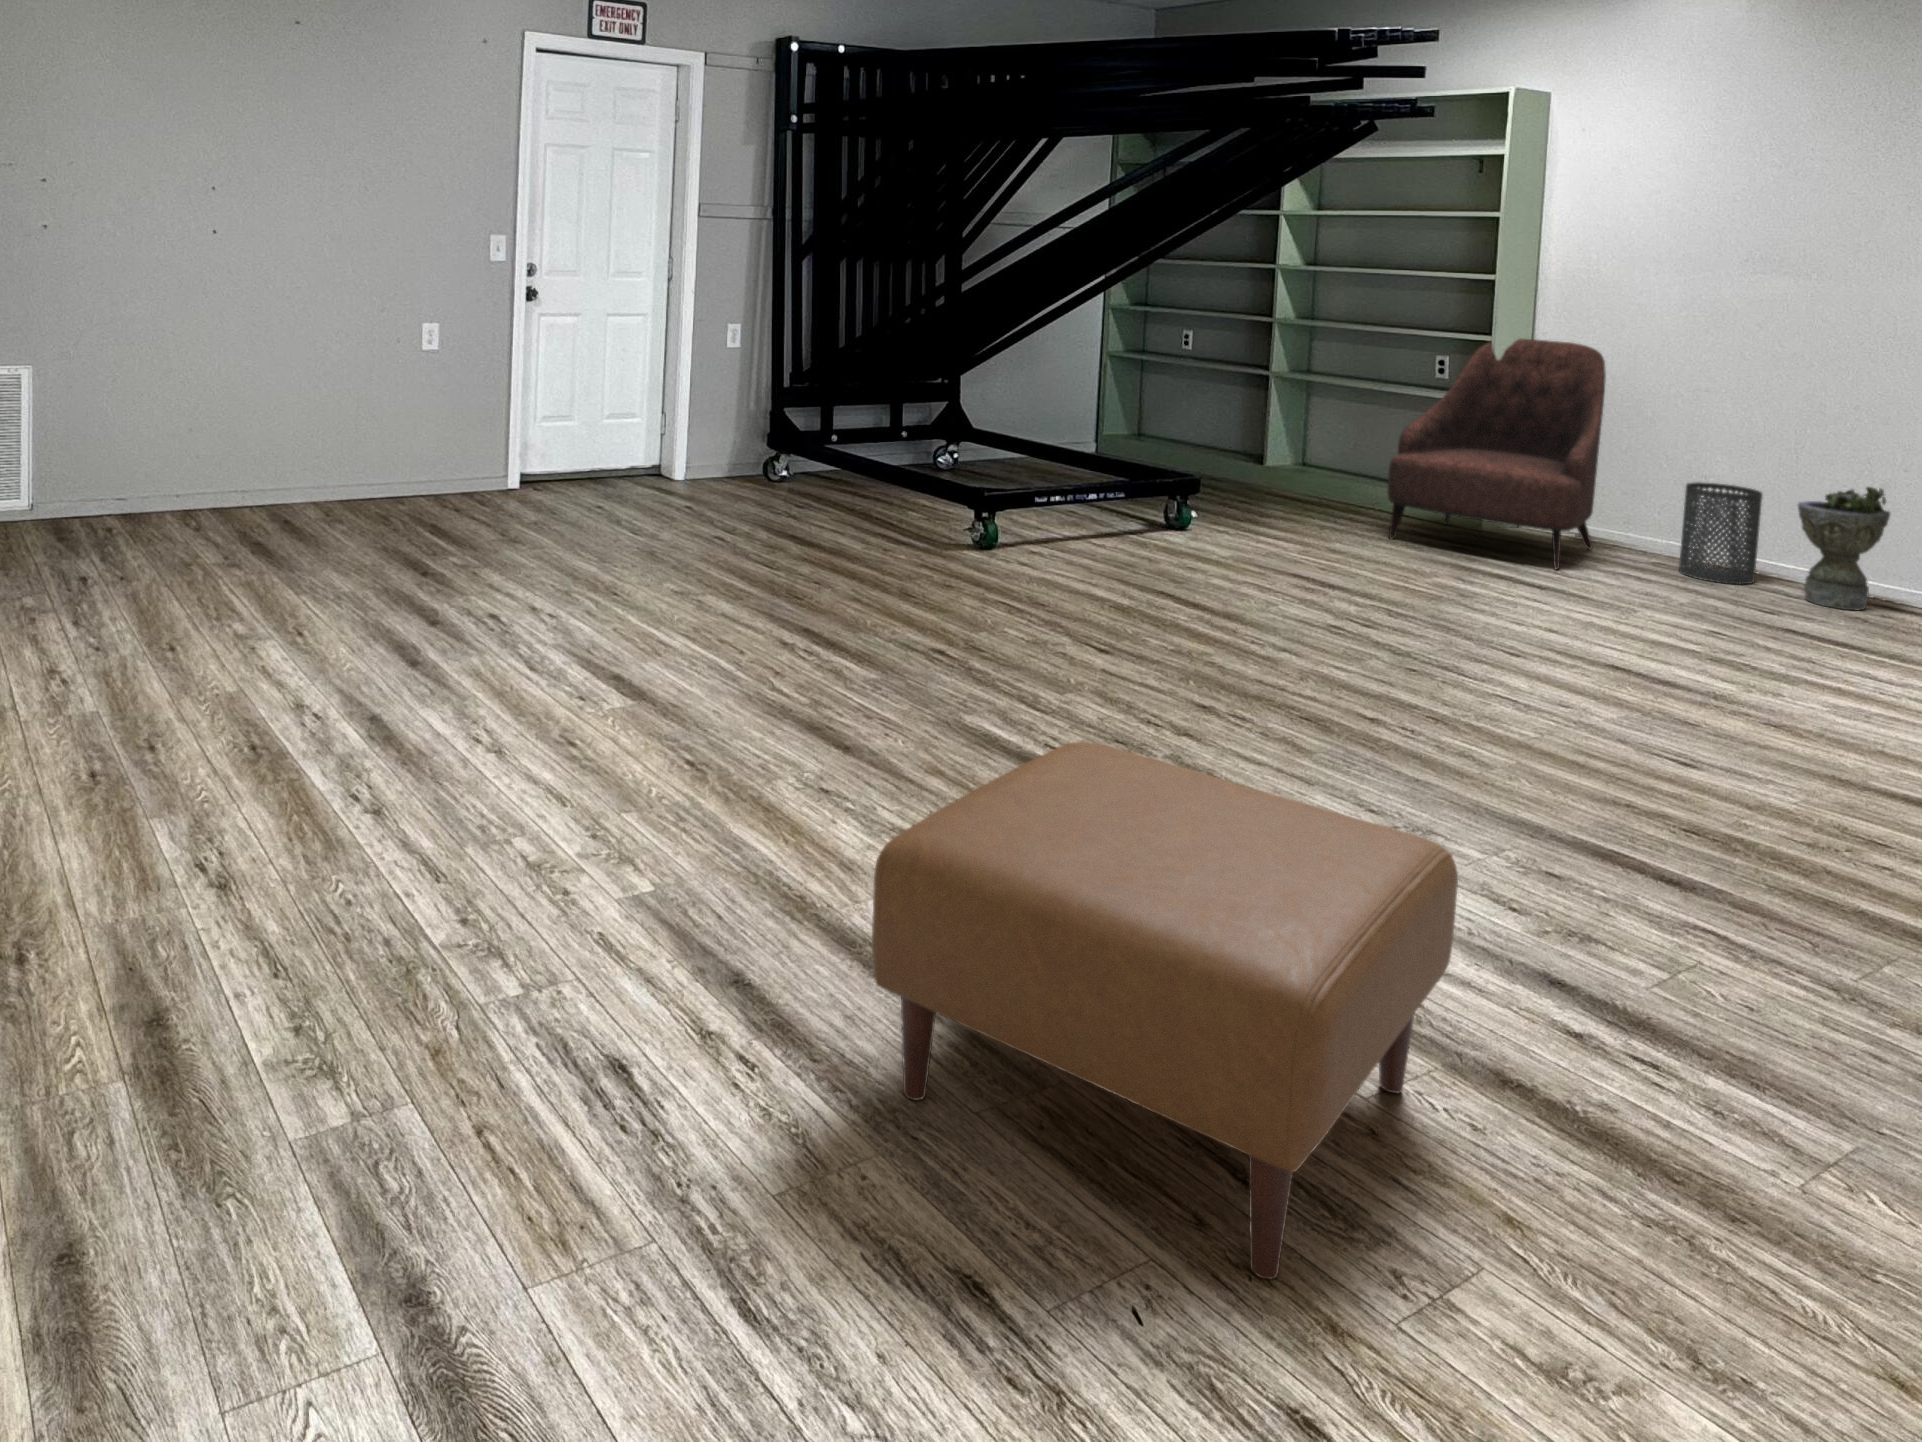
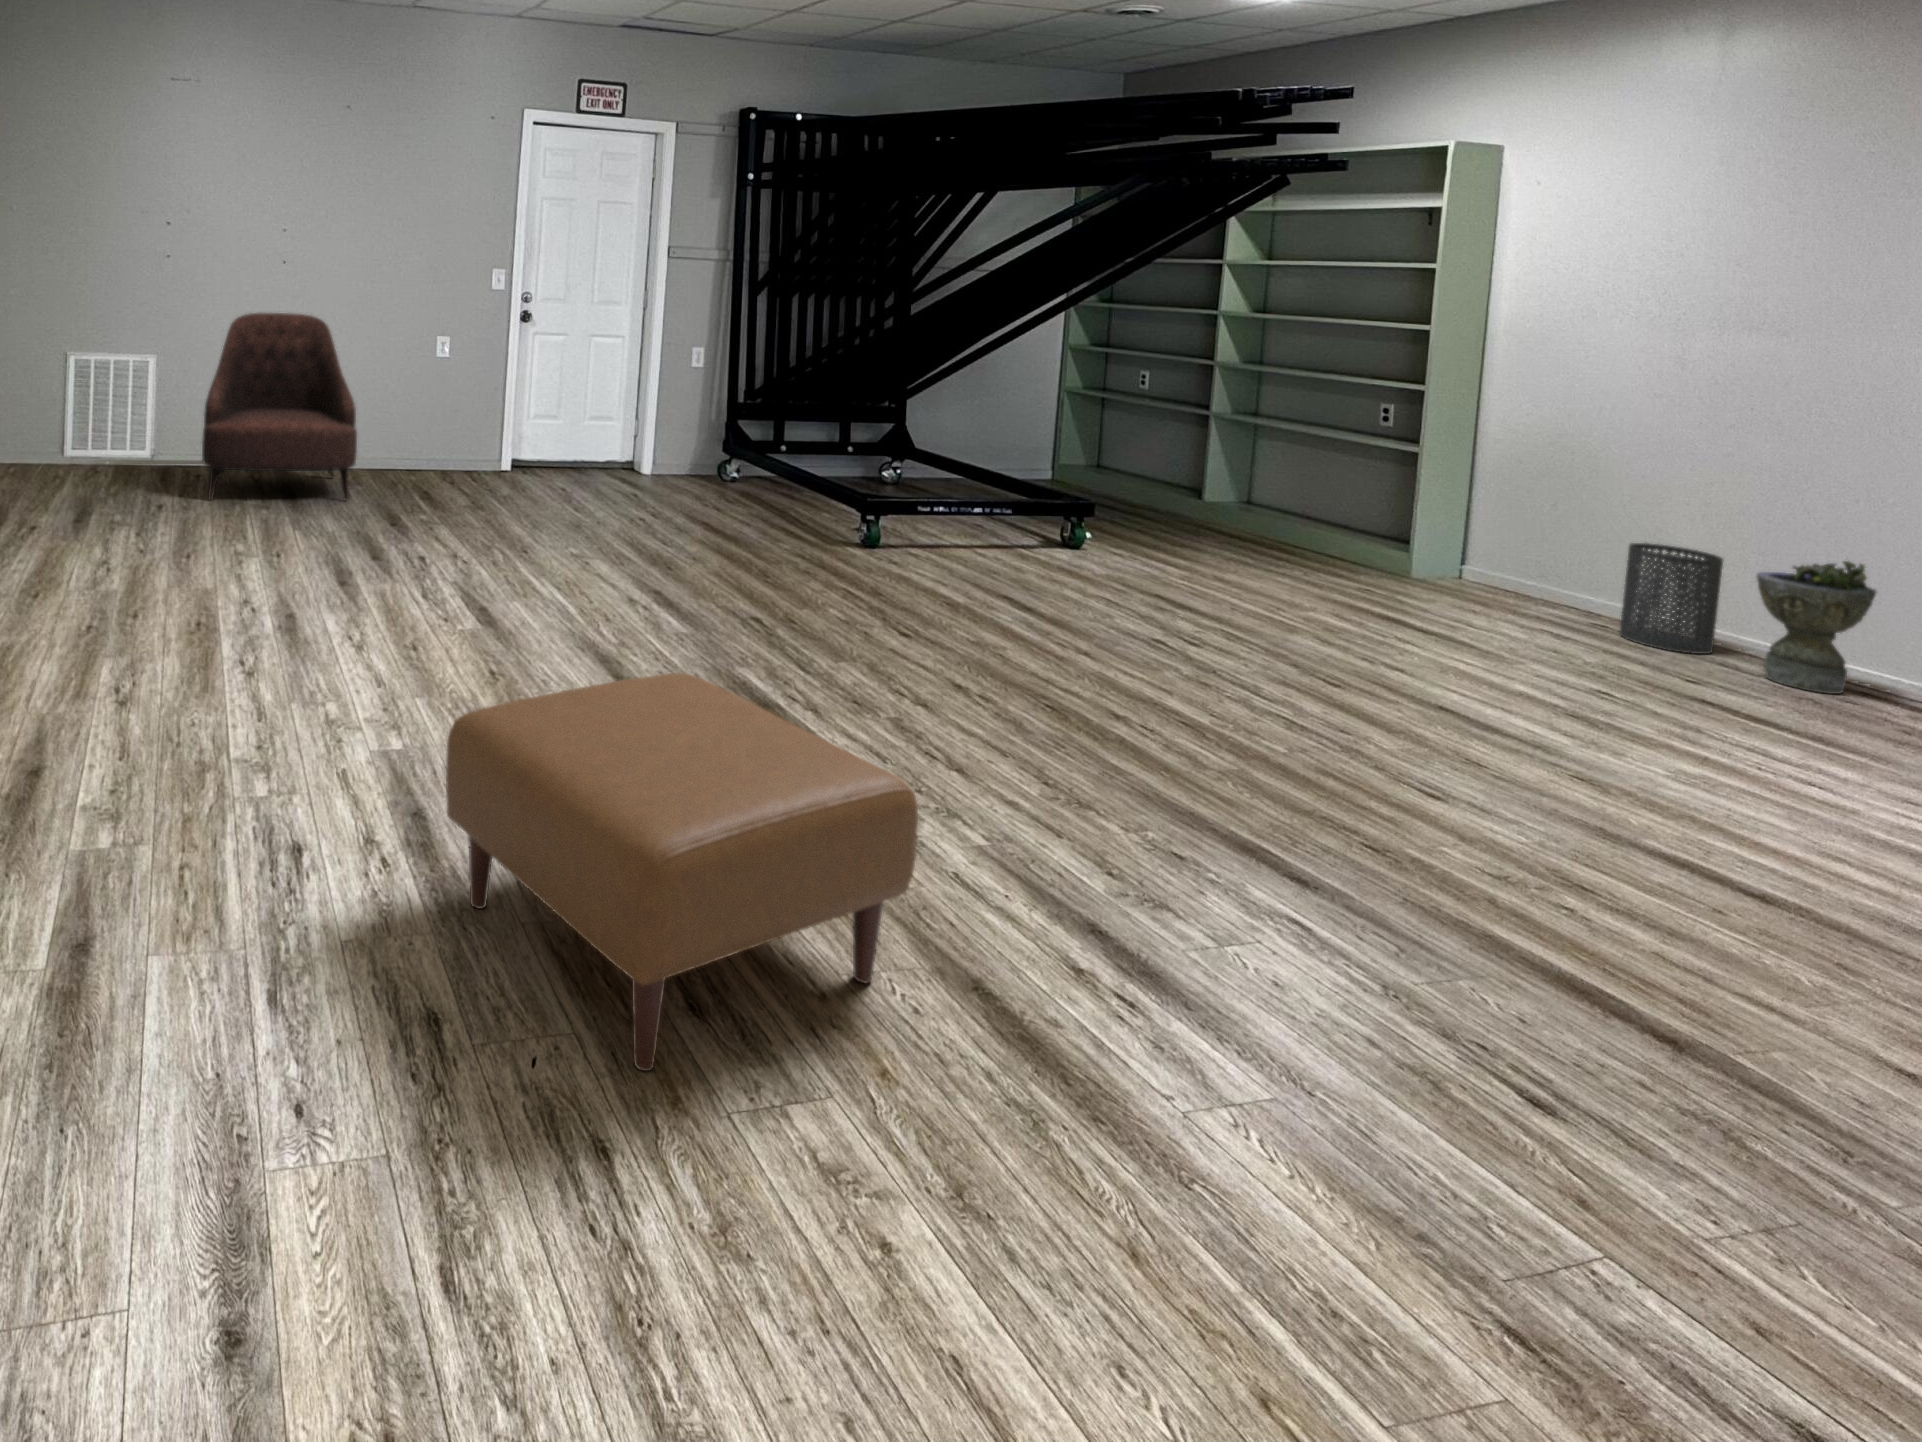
armchair: present [1388,339,1606,570] -> present [202,313,357,500]

